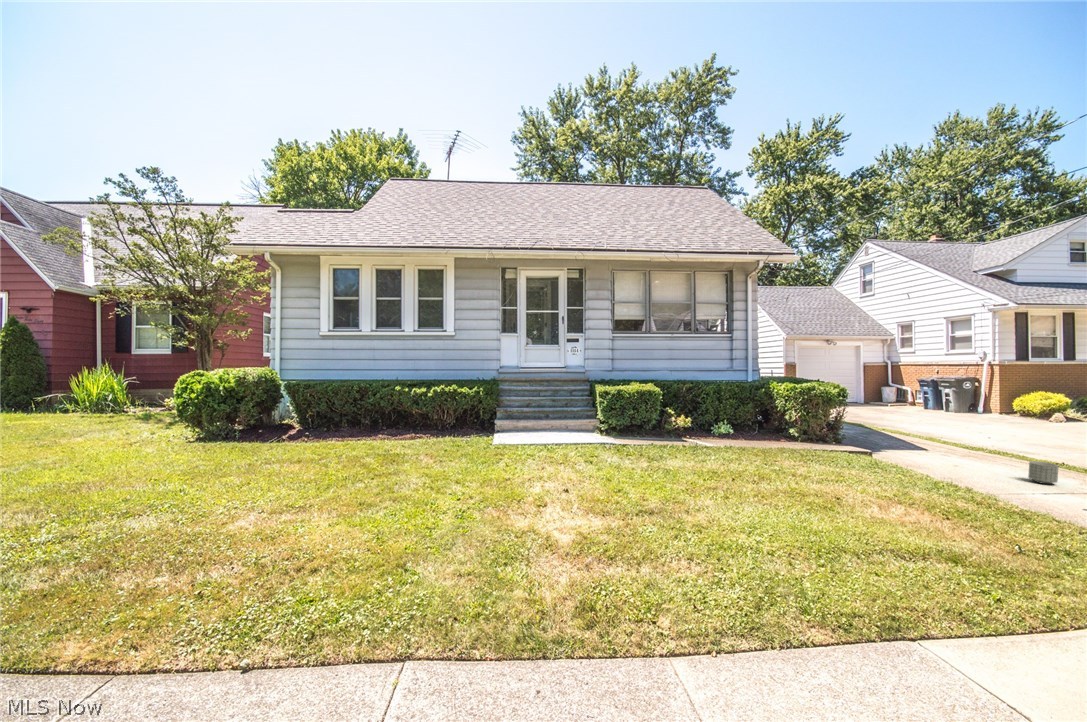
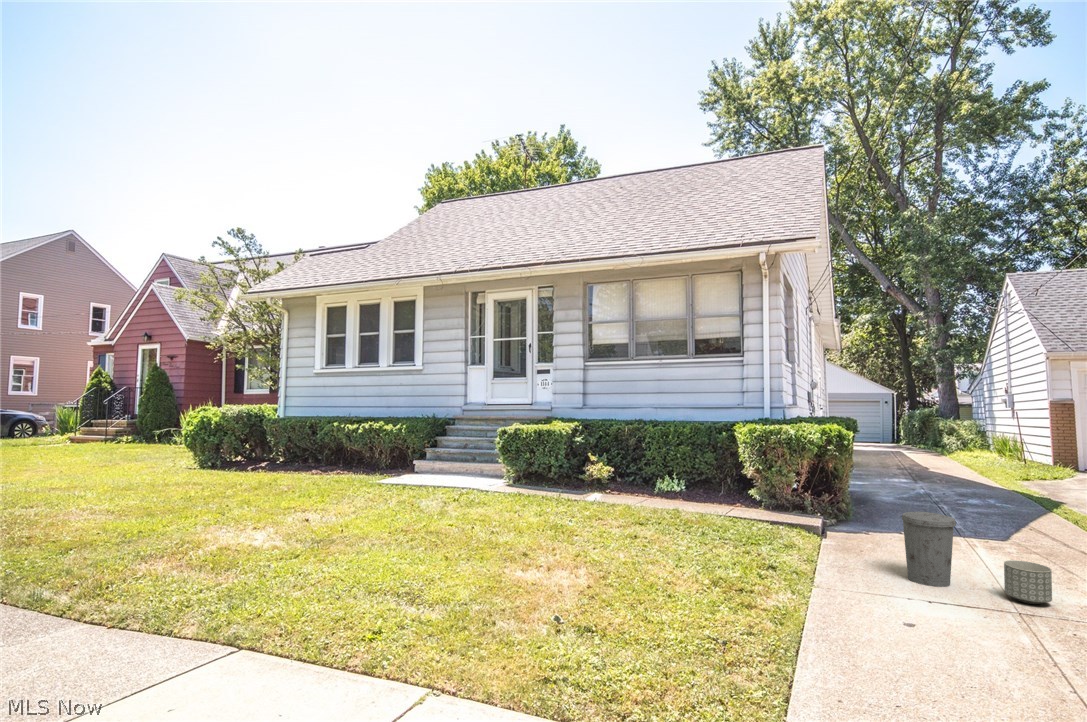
trash can: none [969,438,1005,481] -> present [902,512,956,587]

